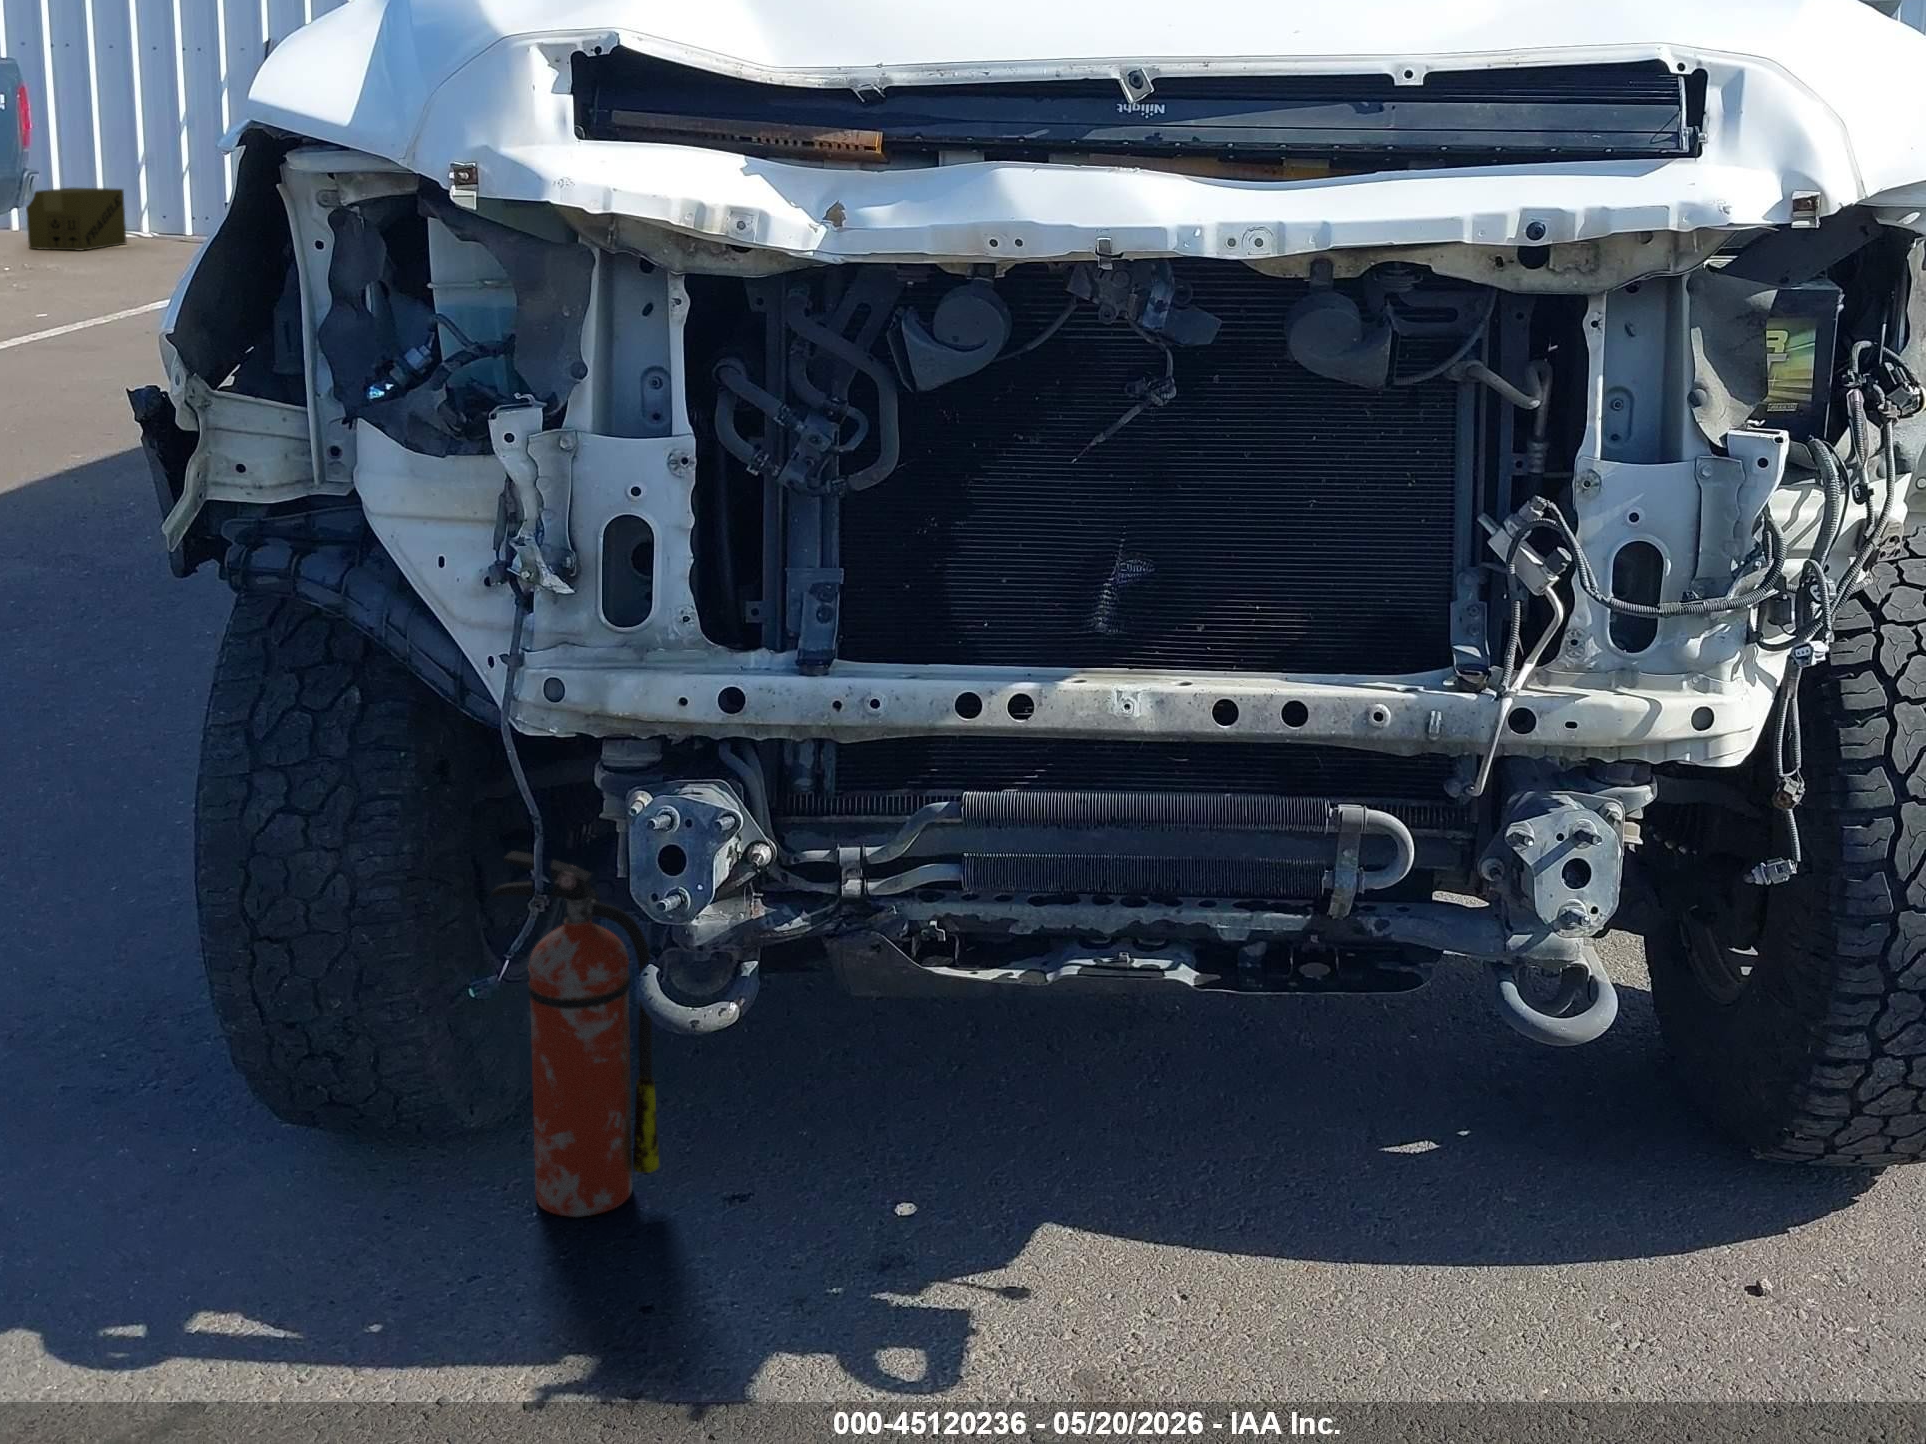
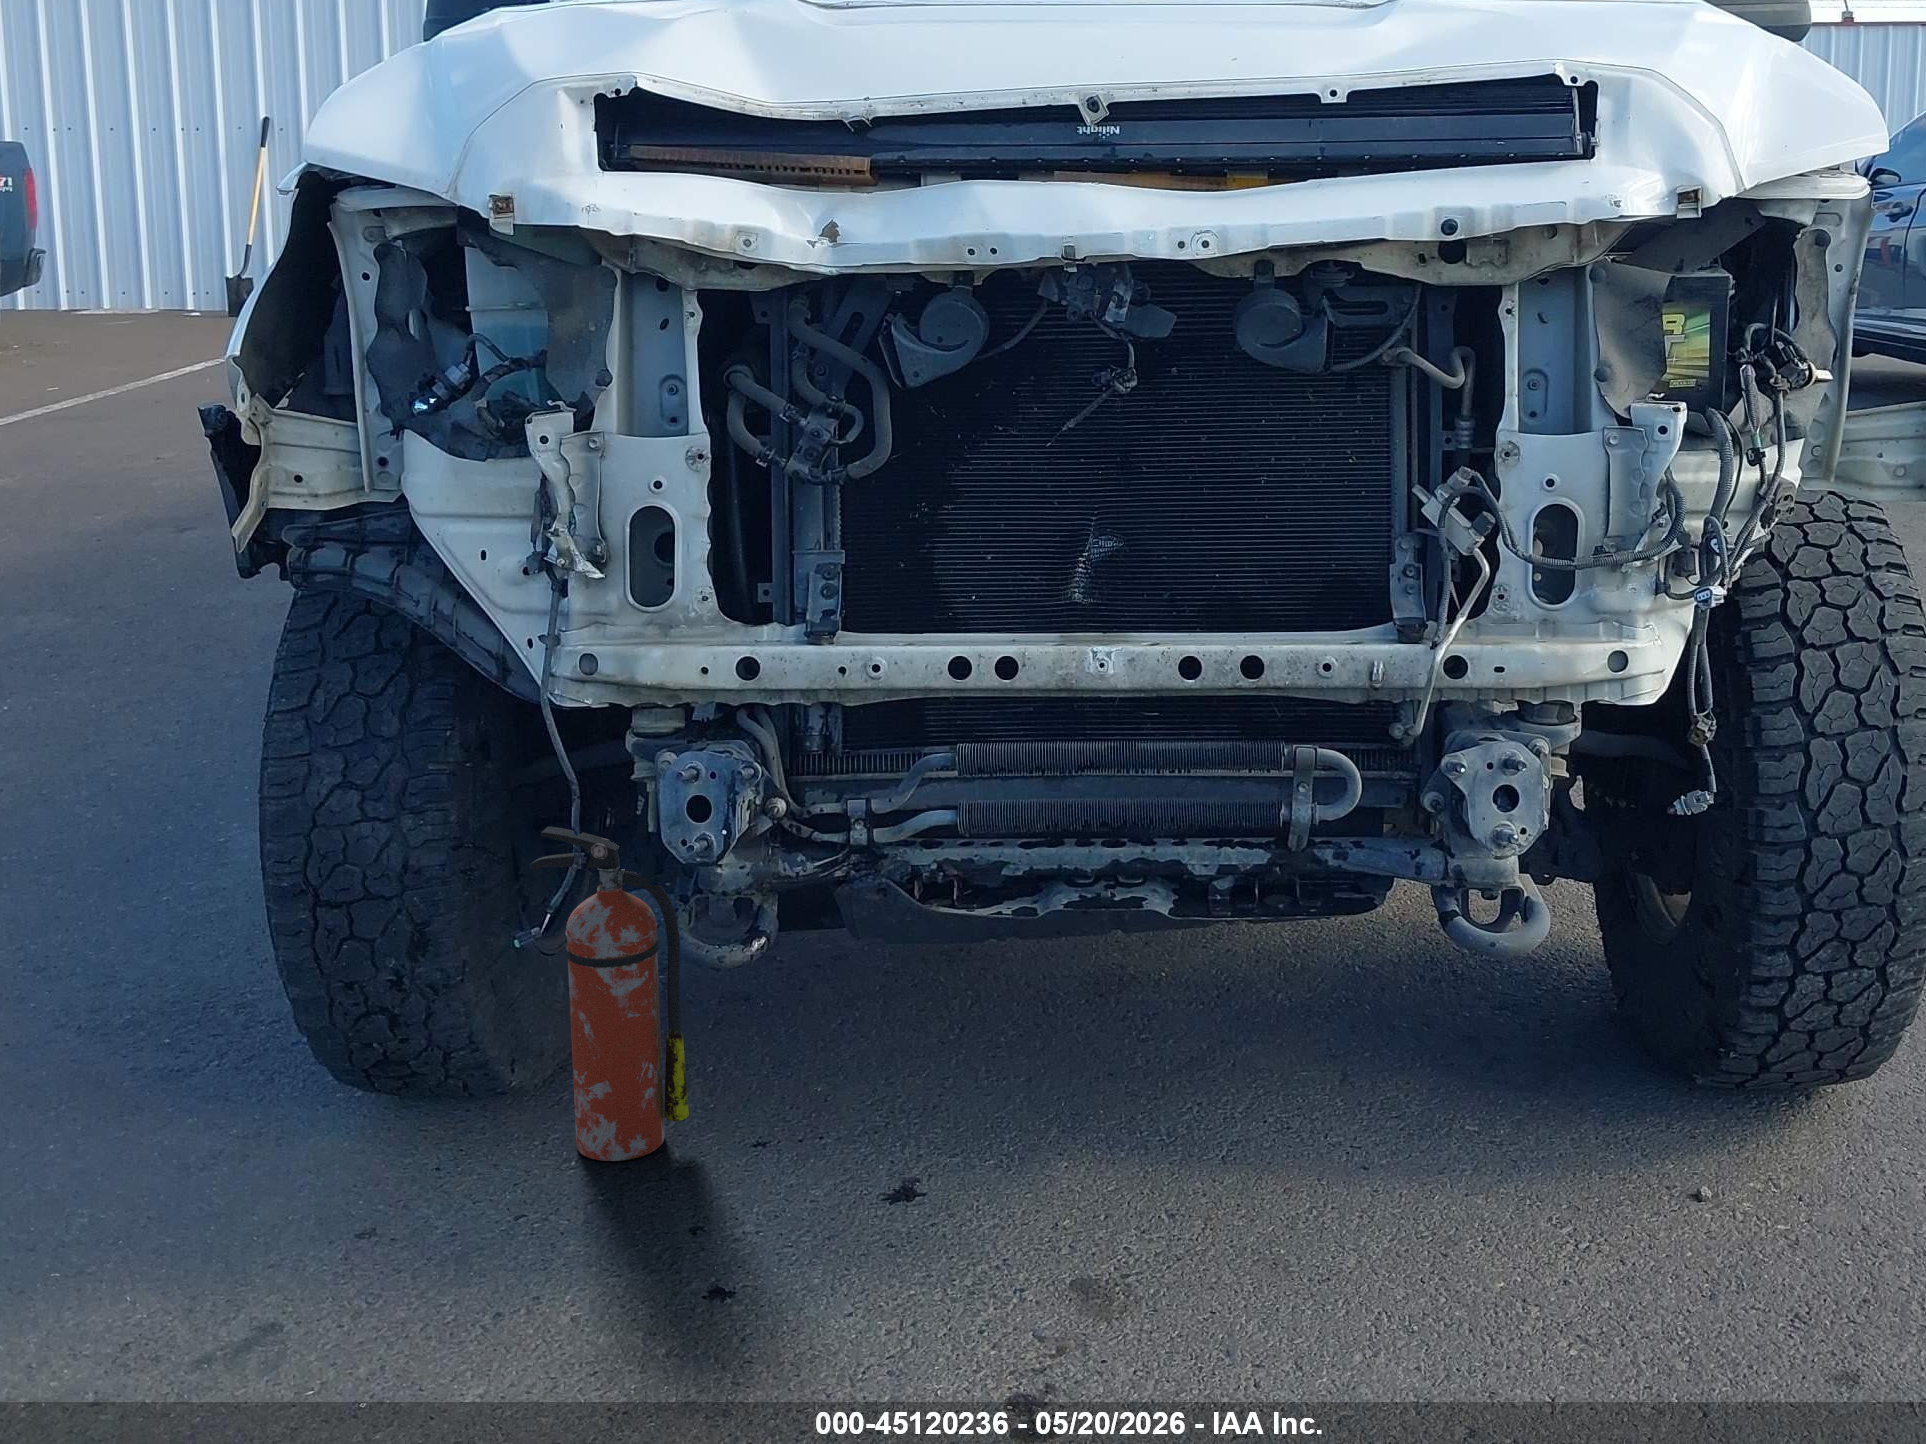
cardboard box: present [26,188,126,251] -> none [26,268,126,330]

